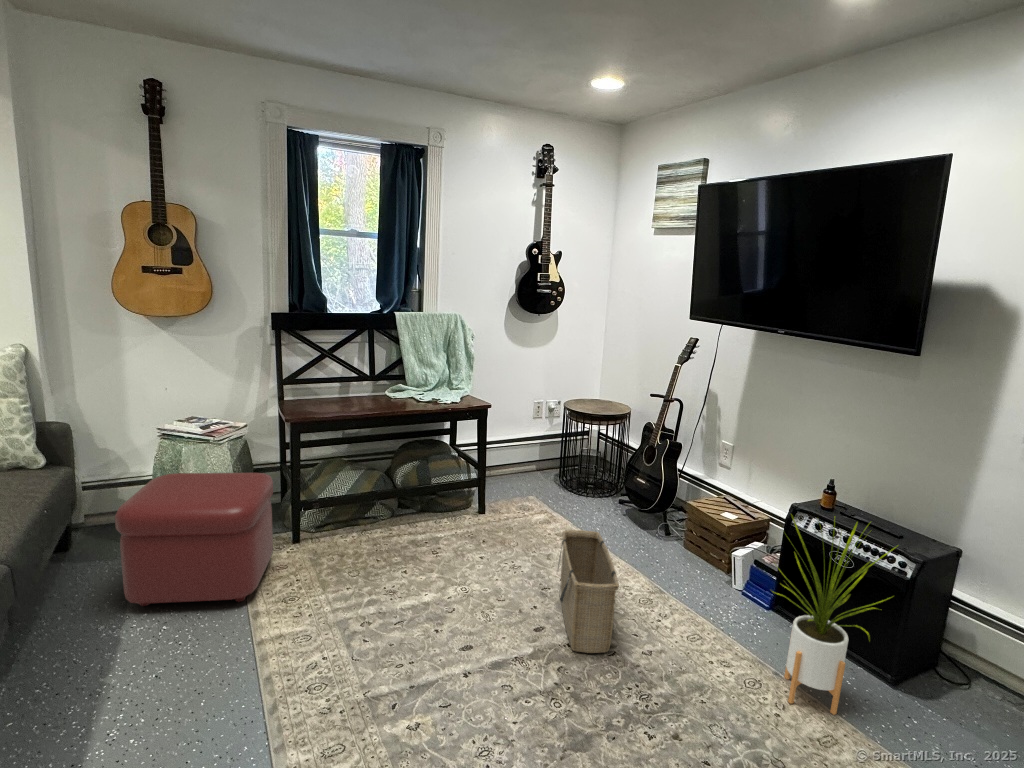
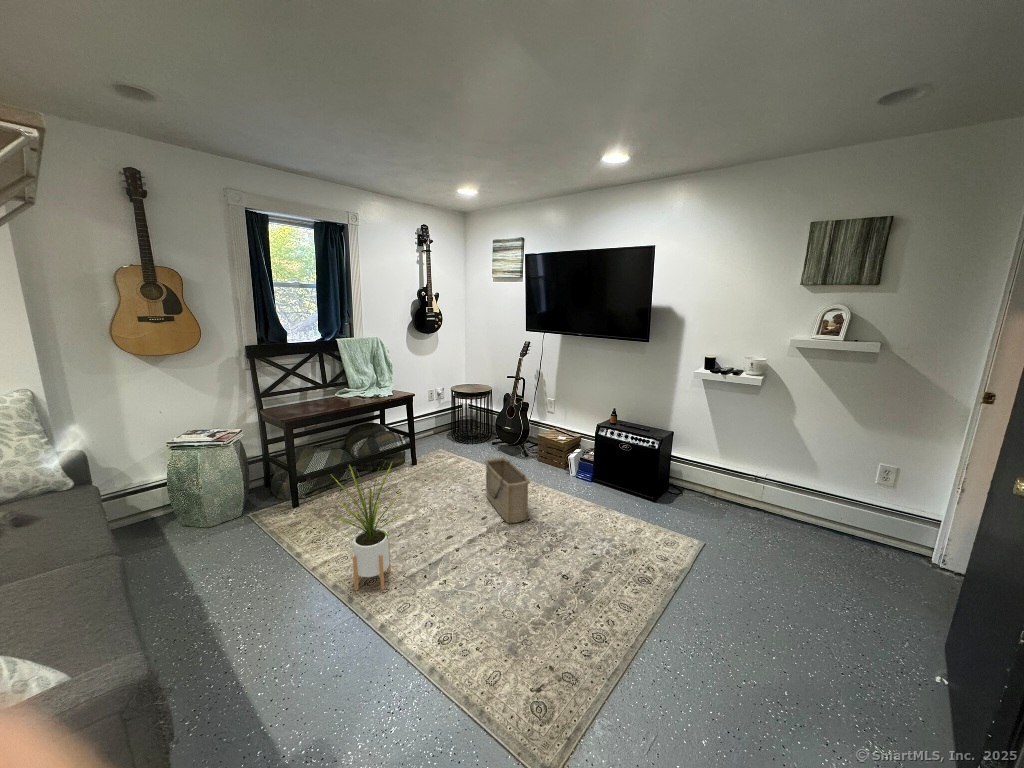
ottoman: present [115,473,273,606] -> none [169,461,290,574]
house plant: present [773,516,898,715] -> present [331,463,402,591]

